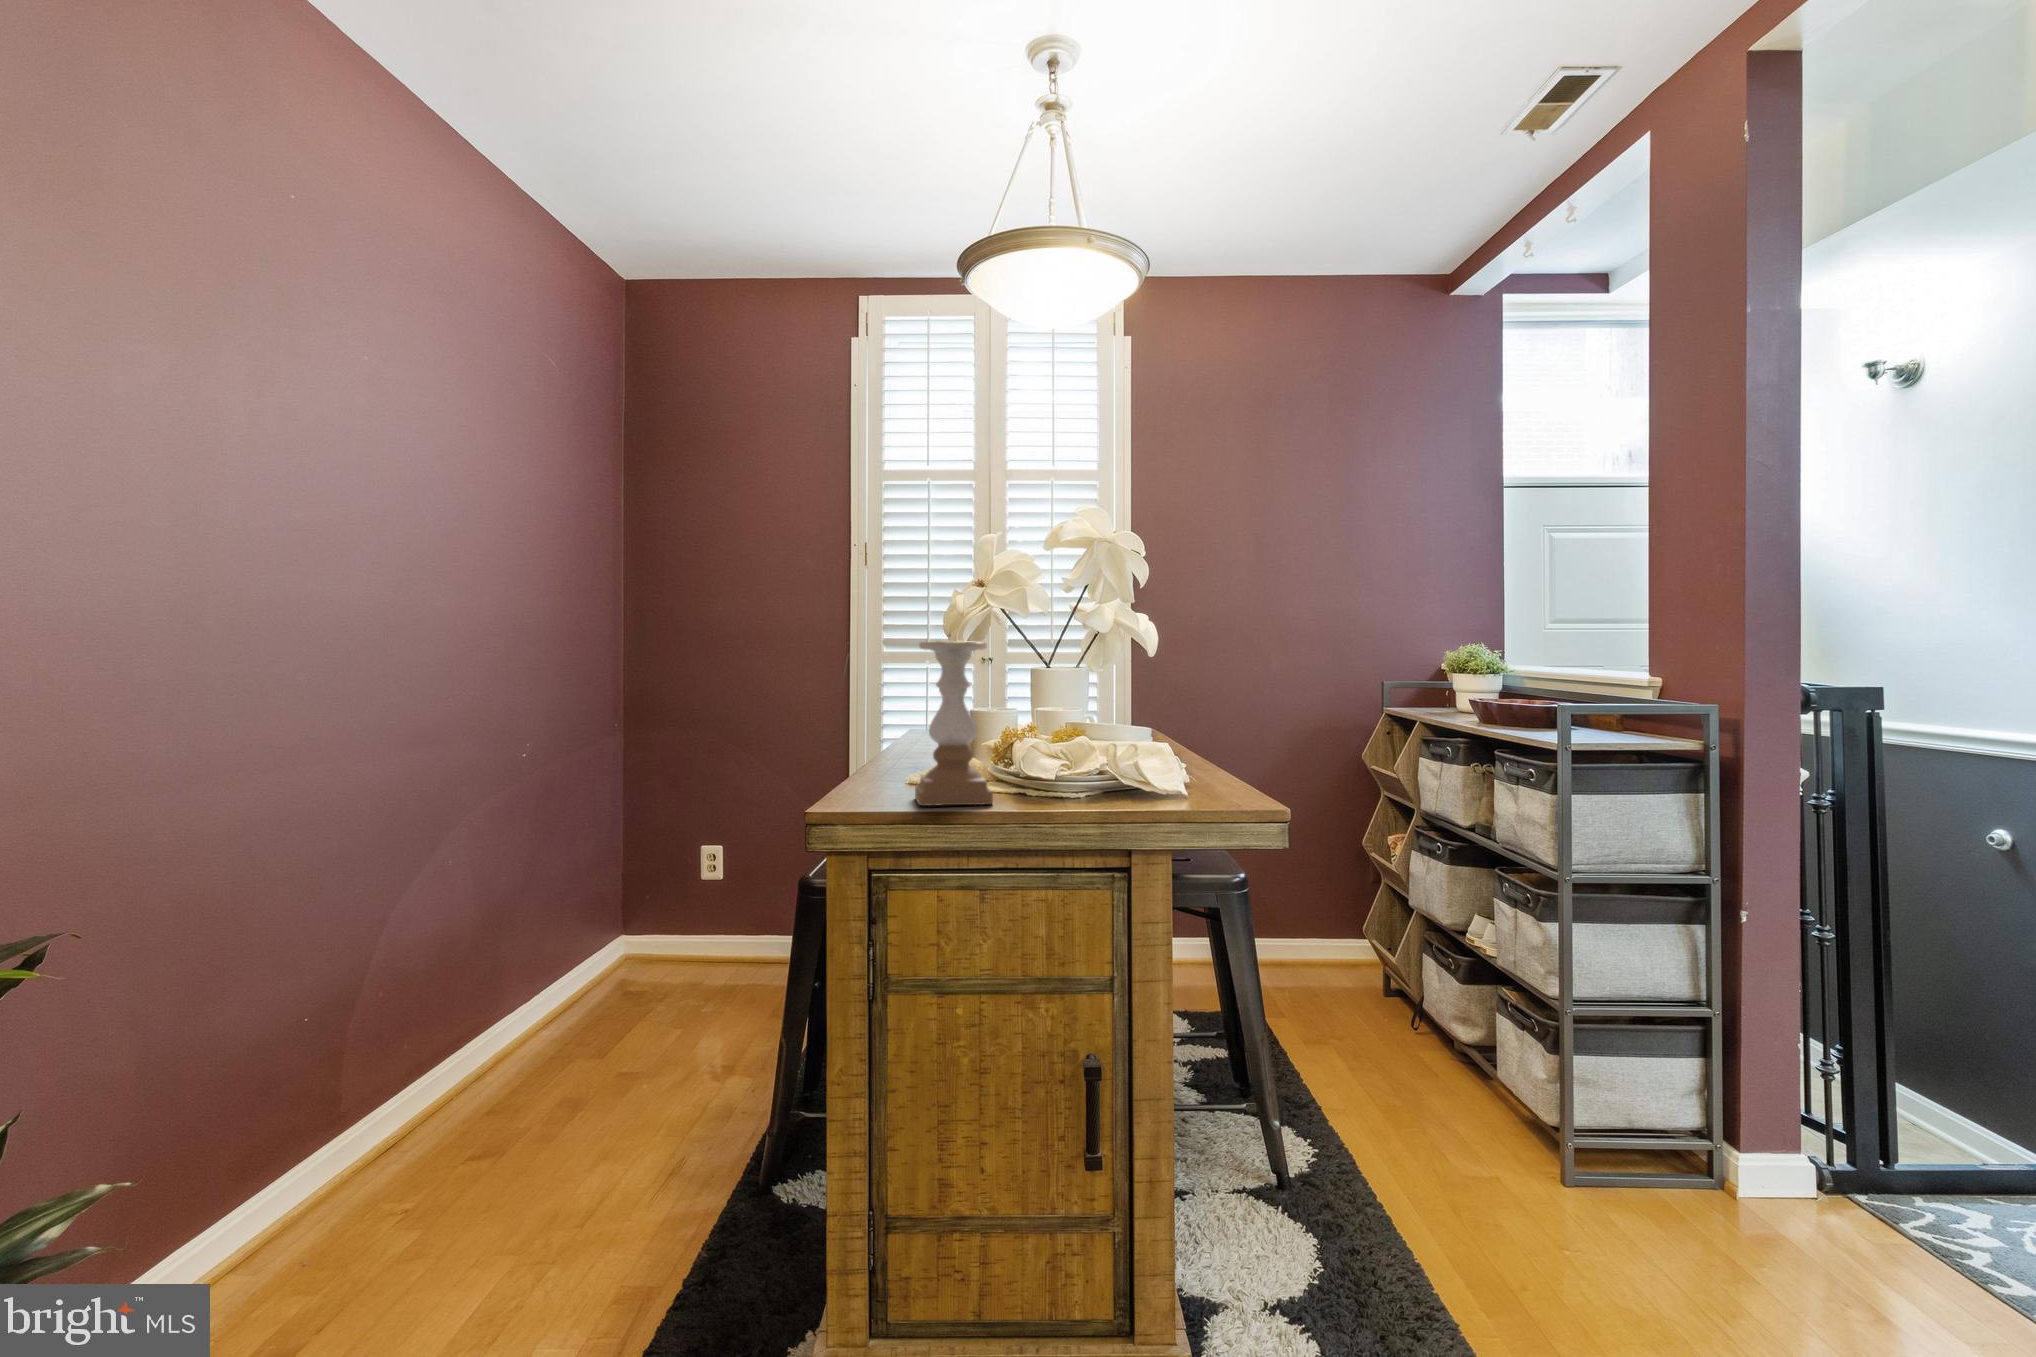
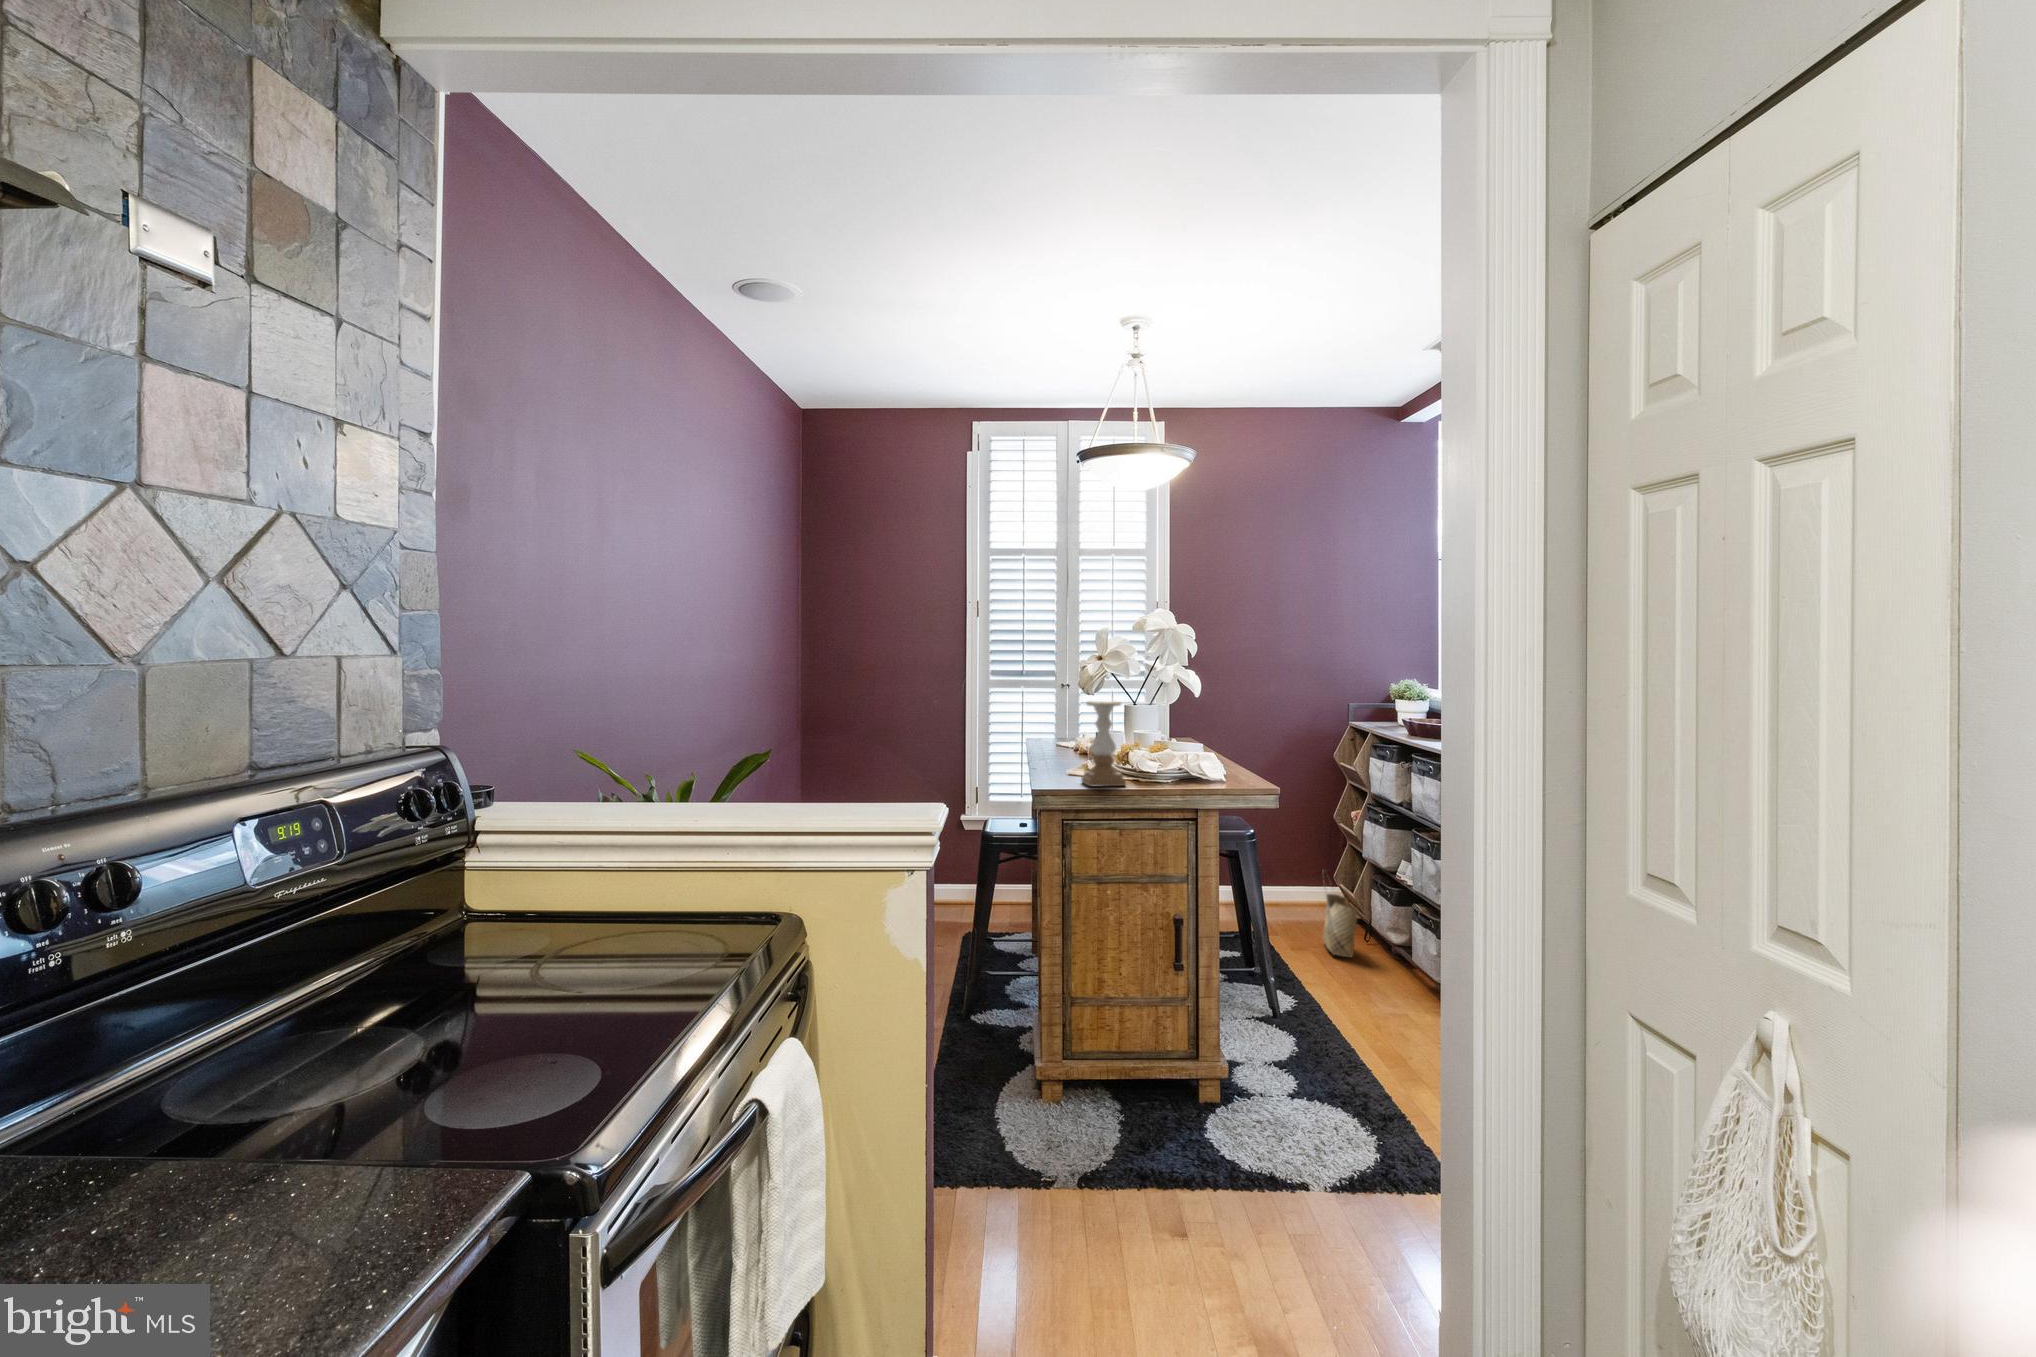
woven basket: none [1350,924,1409,1059] -> present [1323,894,1358,957]

